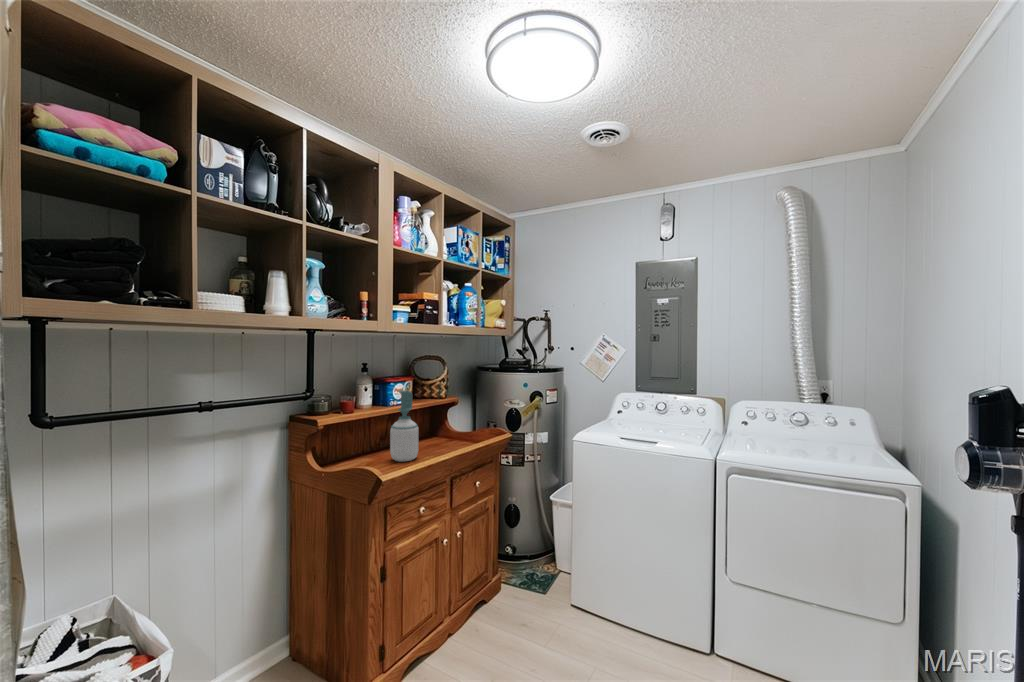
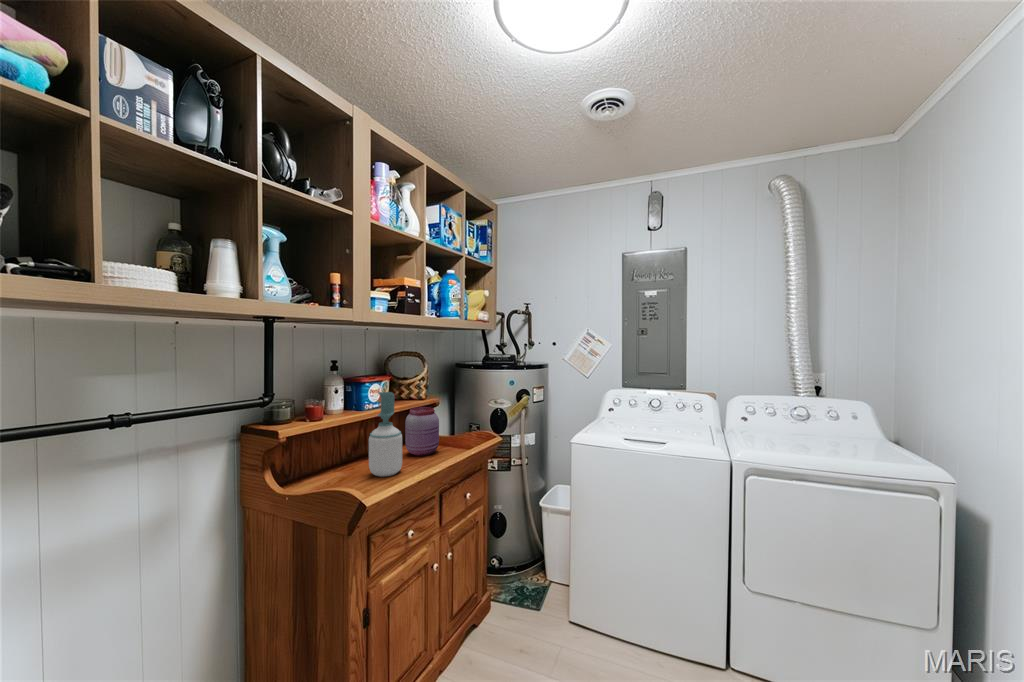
jar: none [425,405,454,447] -> present [405,407,439,456]

